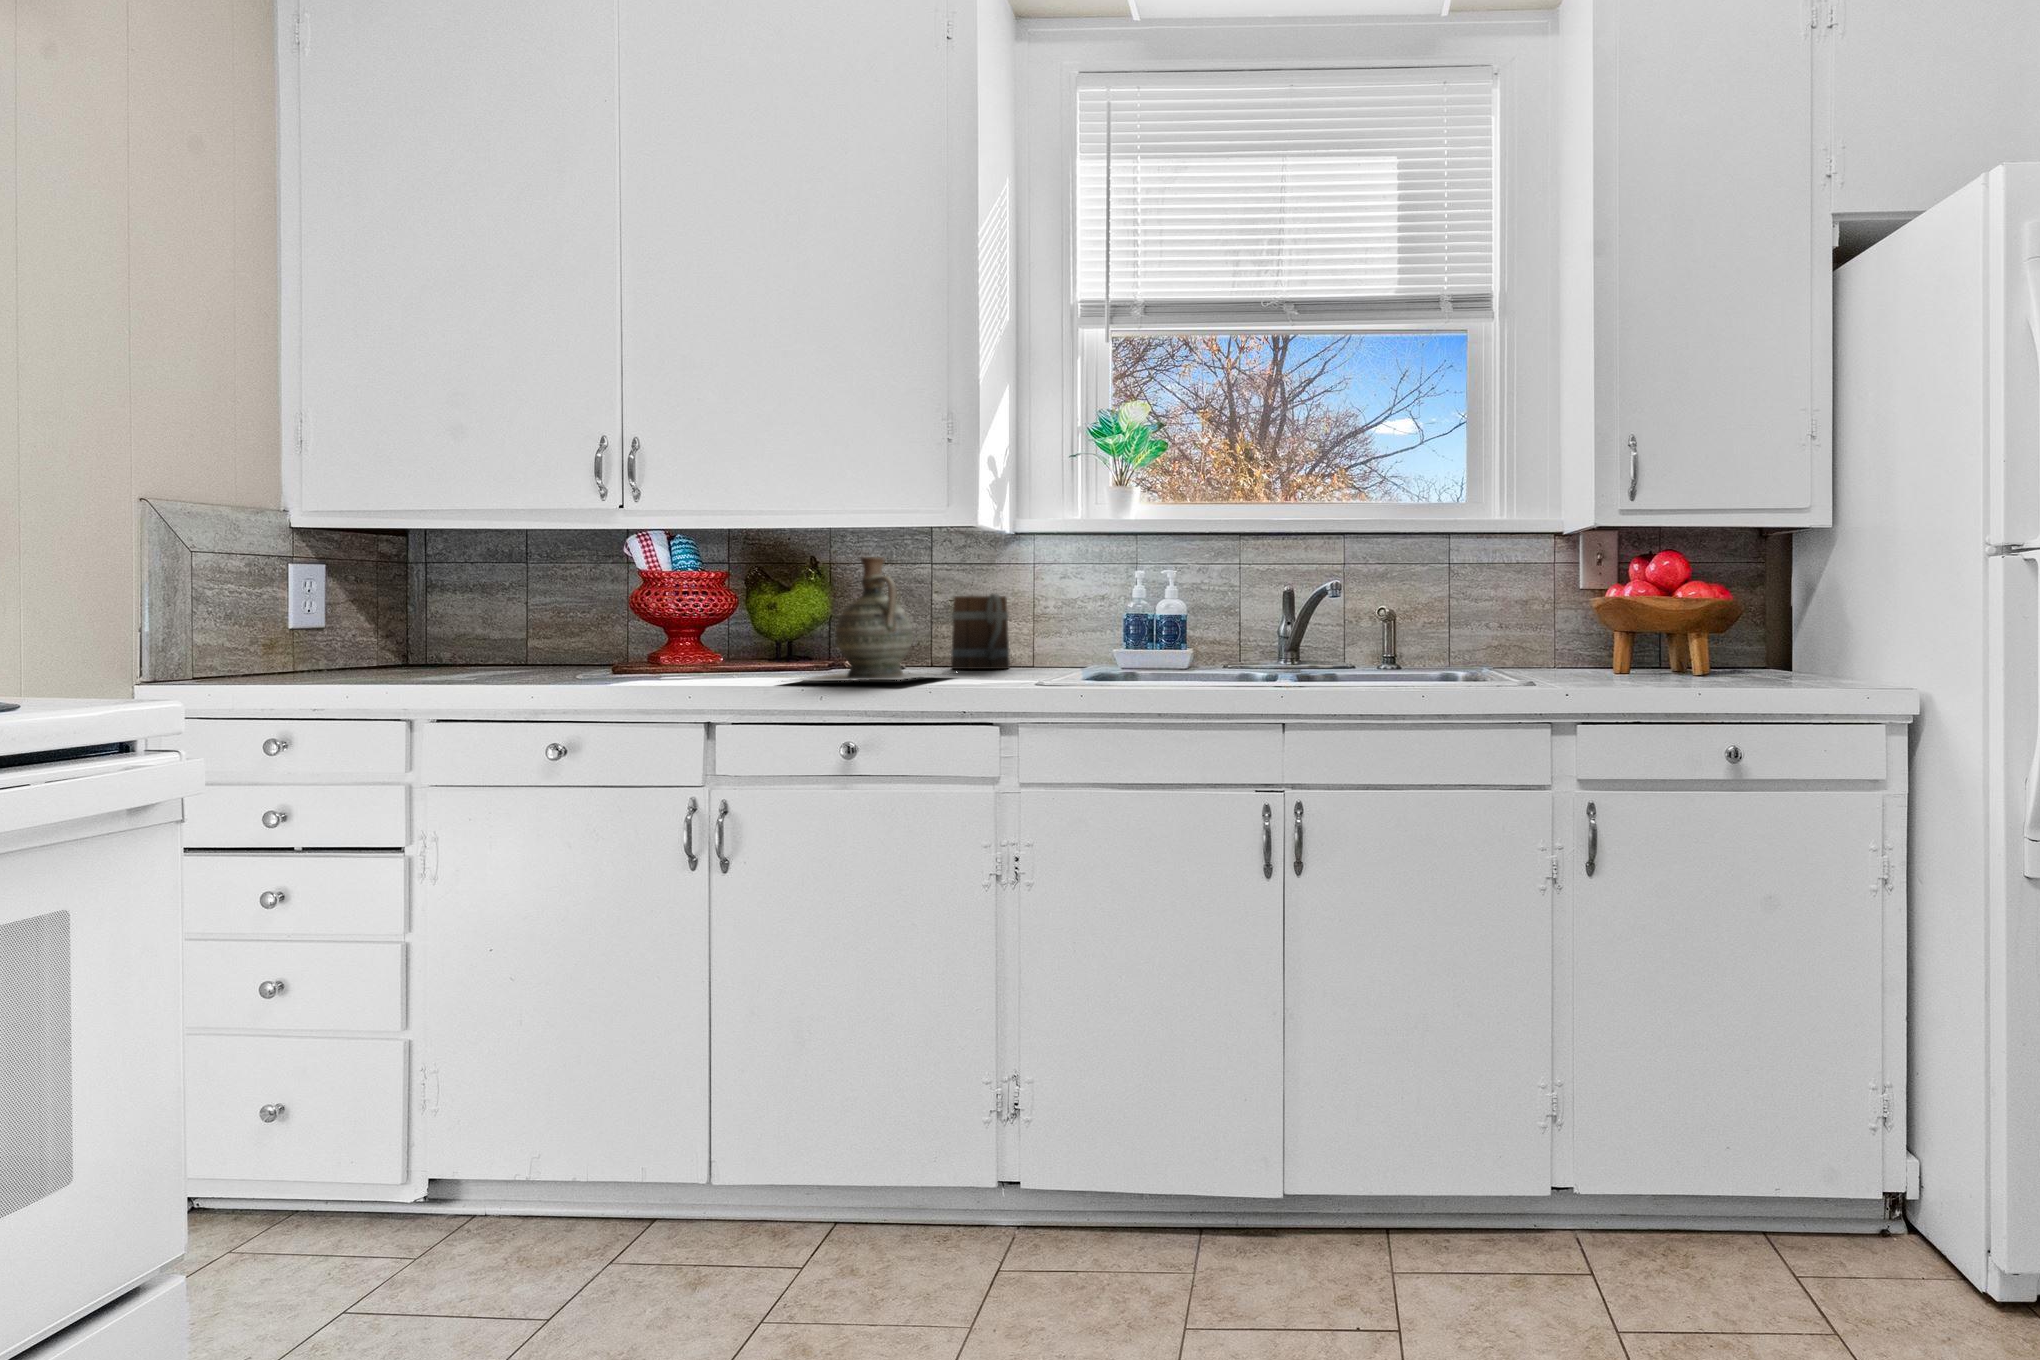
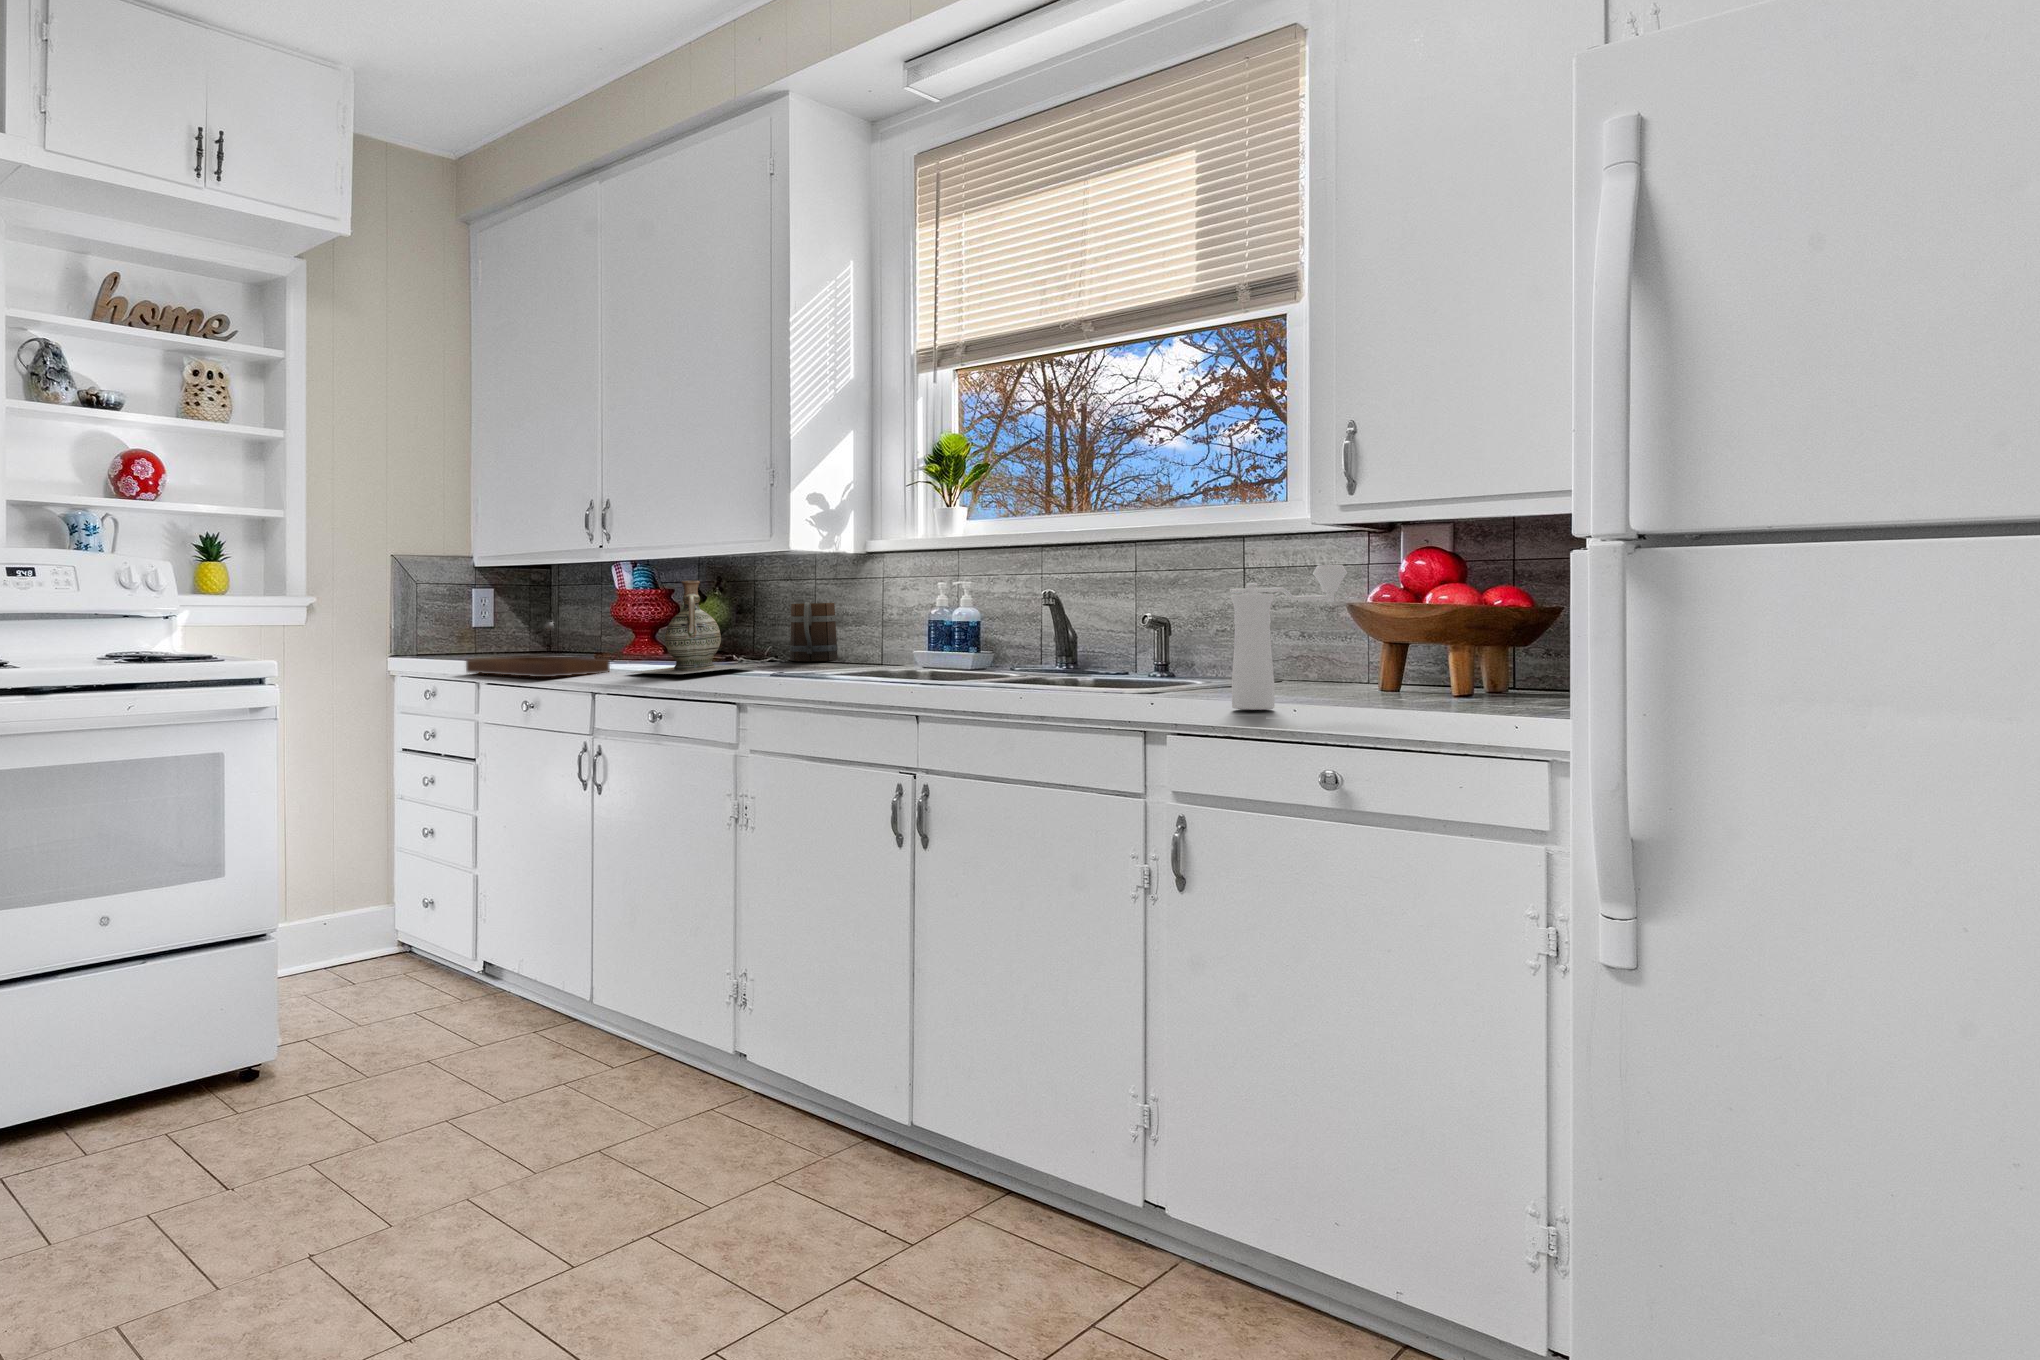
pepper mill: none [1651,562,1725,692] -> present [1230,565,1347,710]
tray: none [450,609,722,688] -> present [466,622,610,677]

